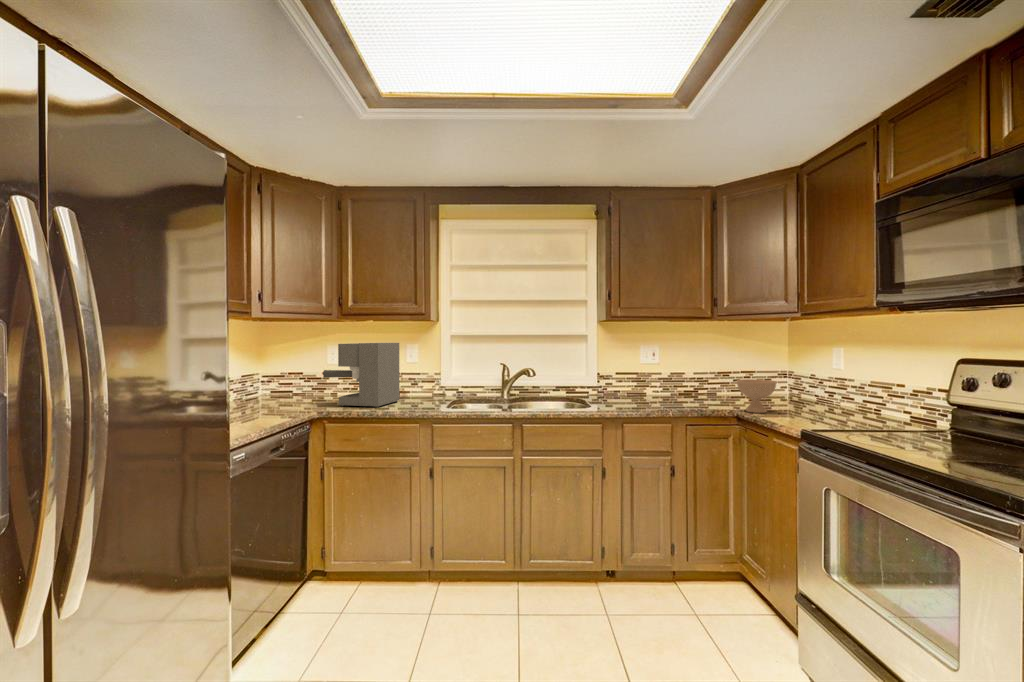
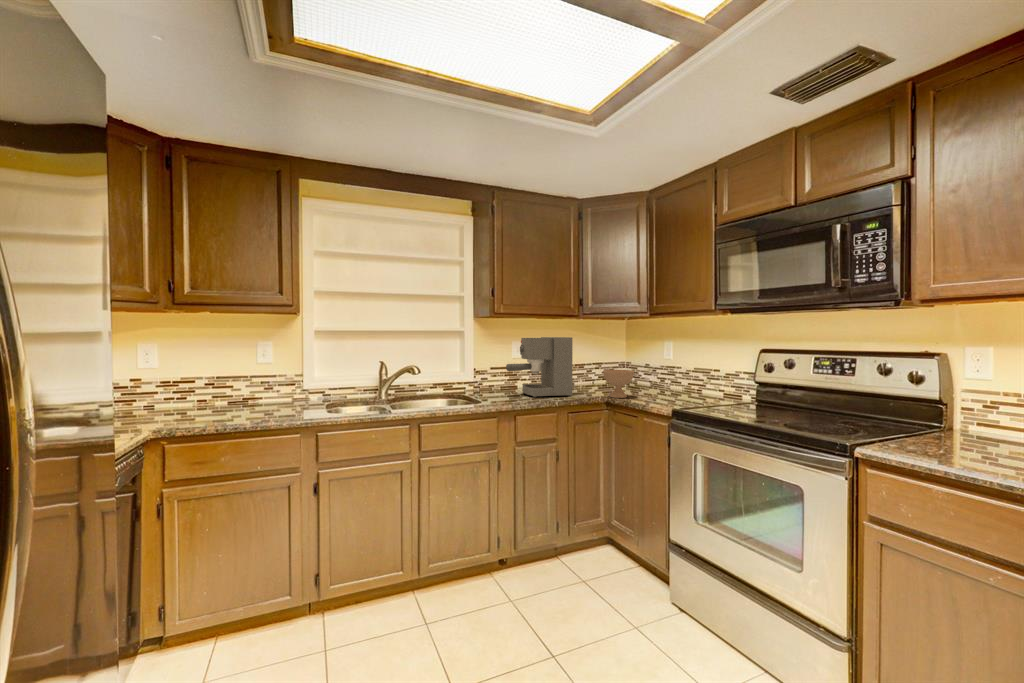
coffee maker: present [323,343,400,408] -> present [506,337,573,397]

